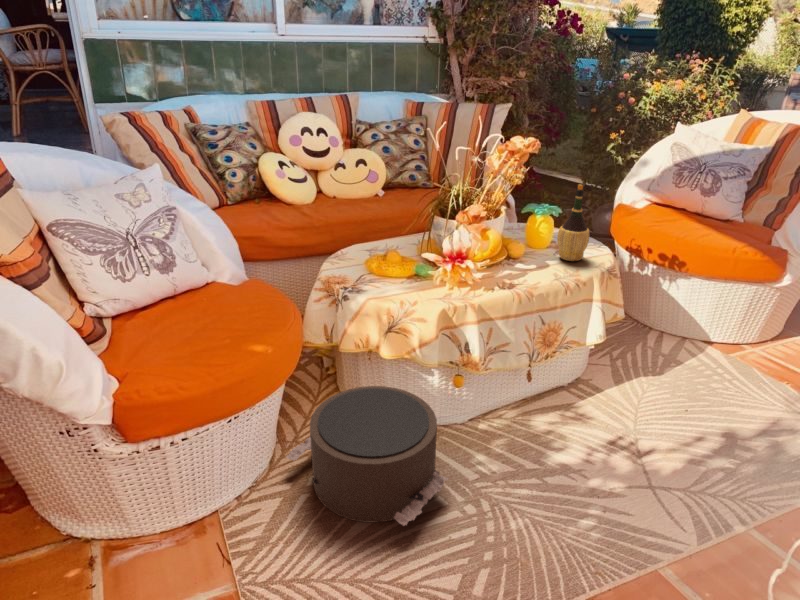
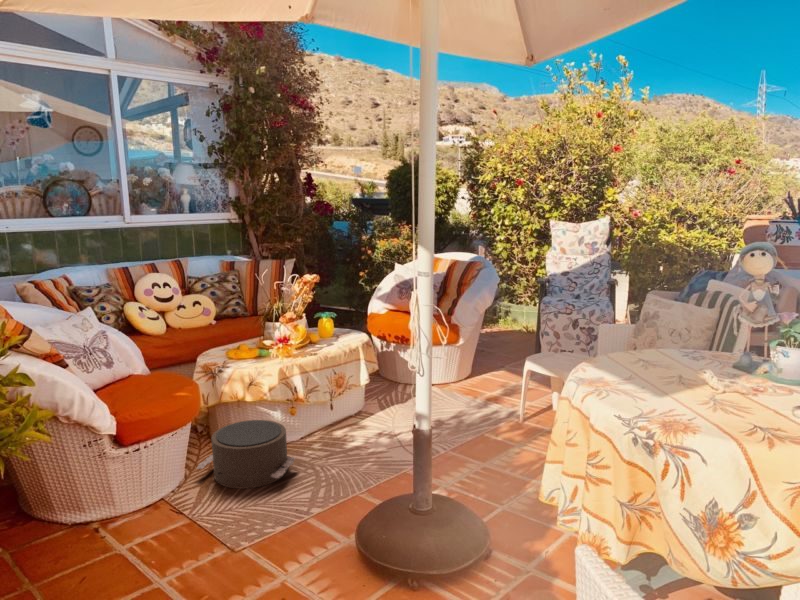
wine bottle: present [557,184,589,261] -> none [334,297,352,340]

